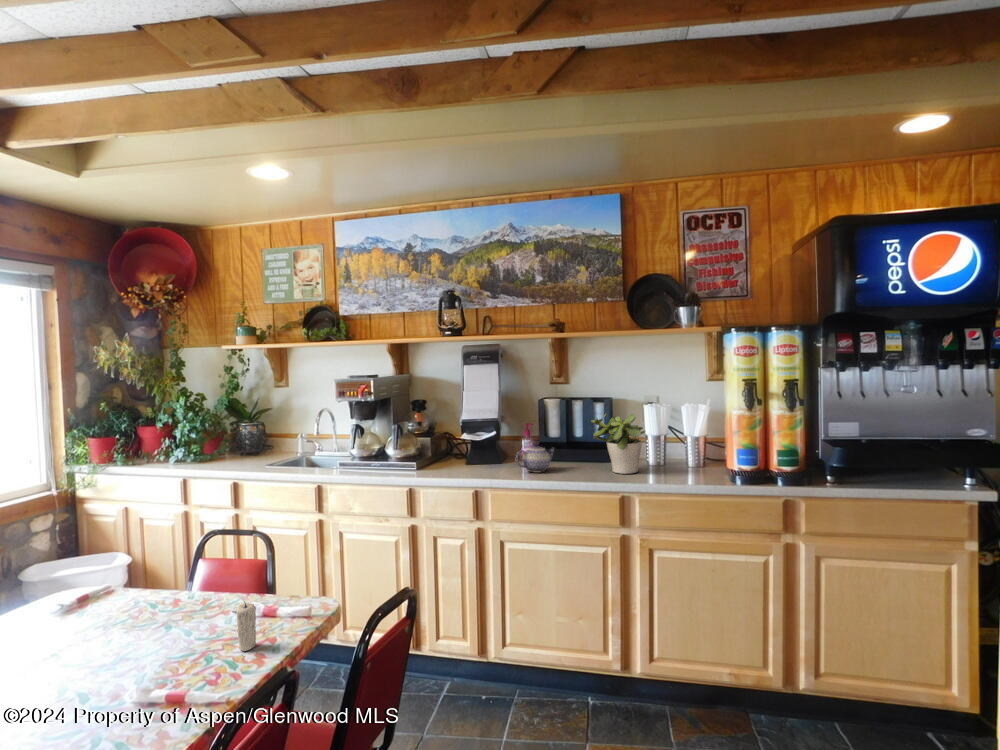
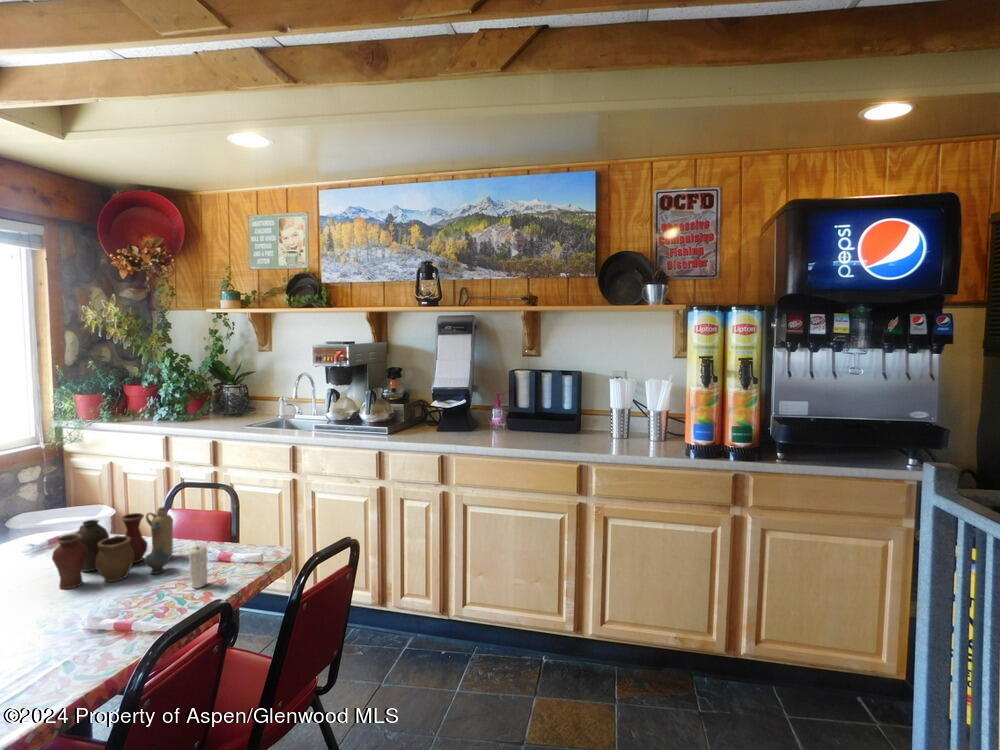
potted plant: present [591,414,645,474] -> none [556,387,607,445]
teapot: present [516,443,555,472] -> none [481,413,522,441]
vase: none [86,560,212,658] -> present [52,507,173,589]

